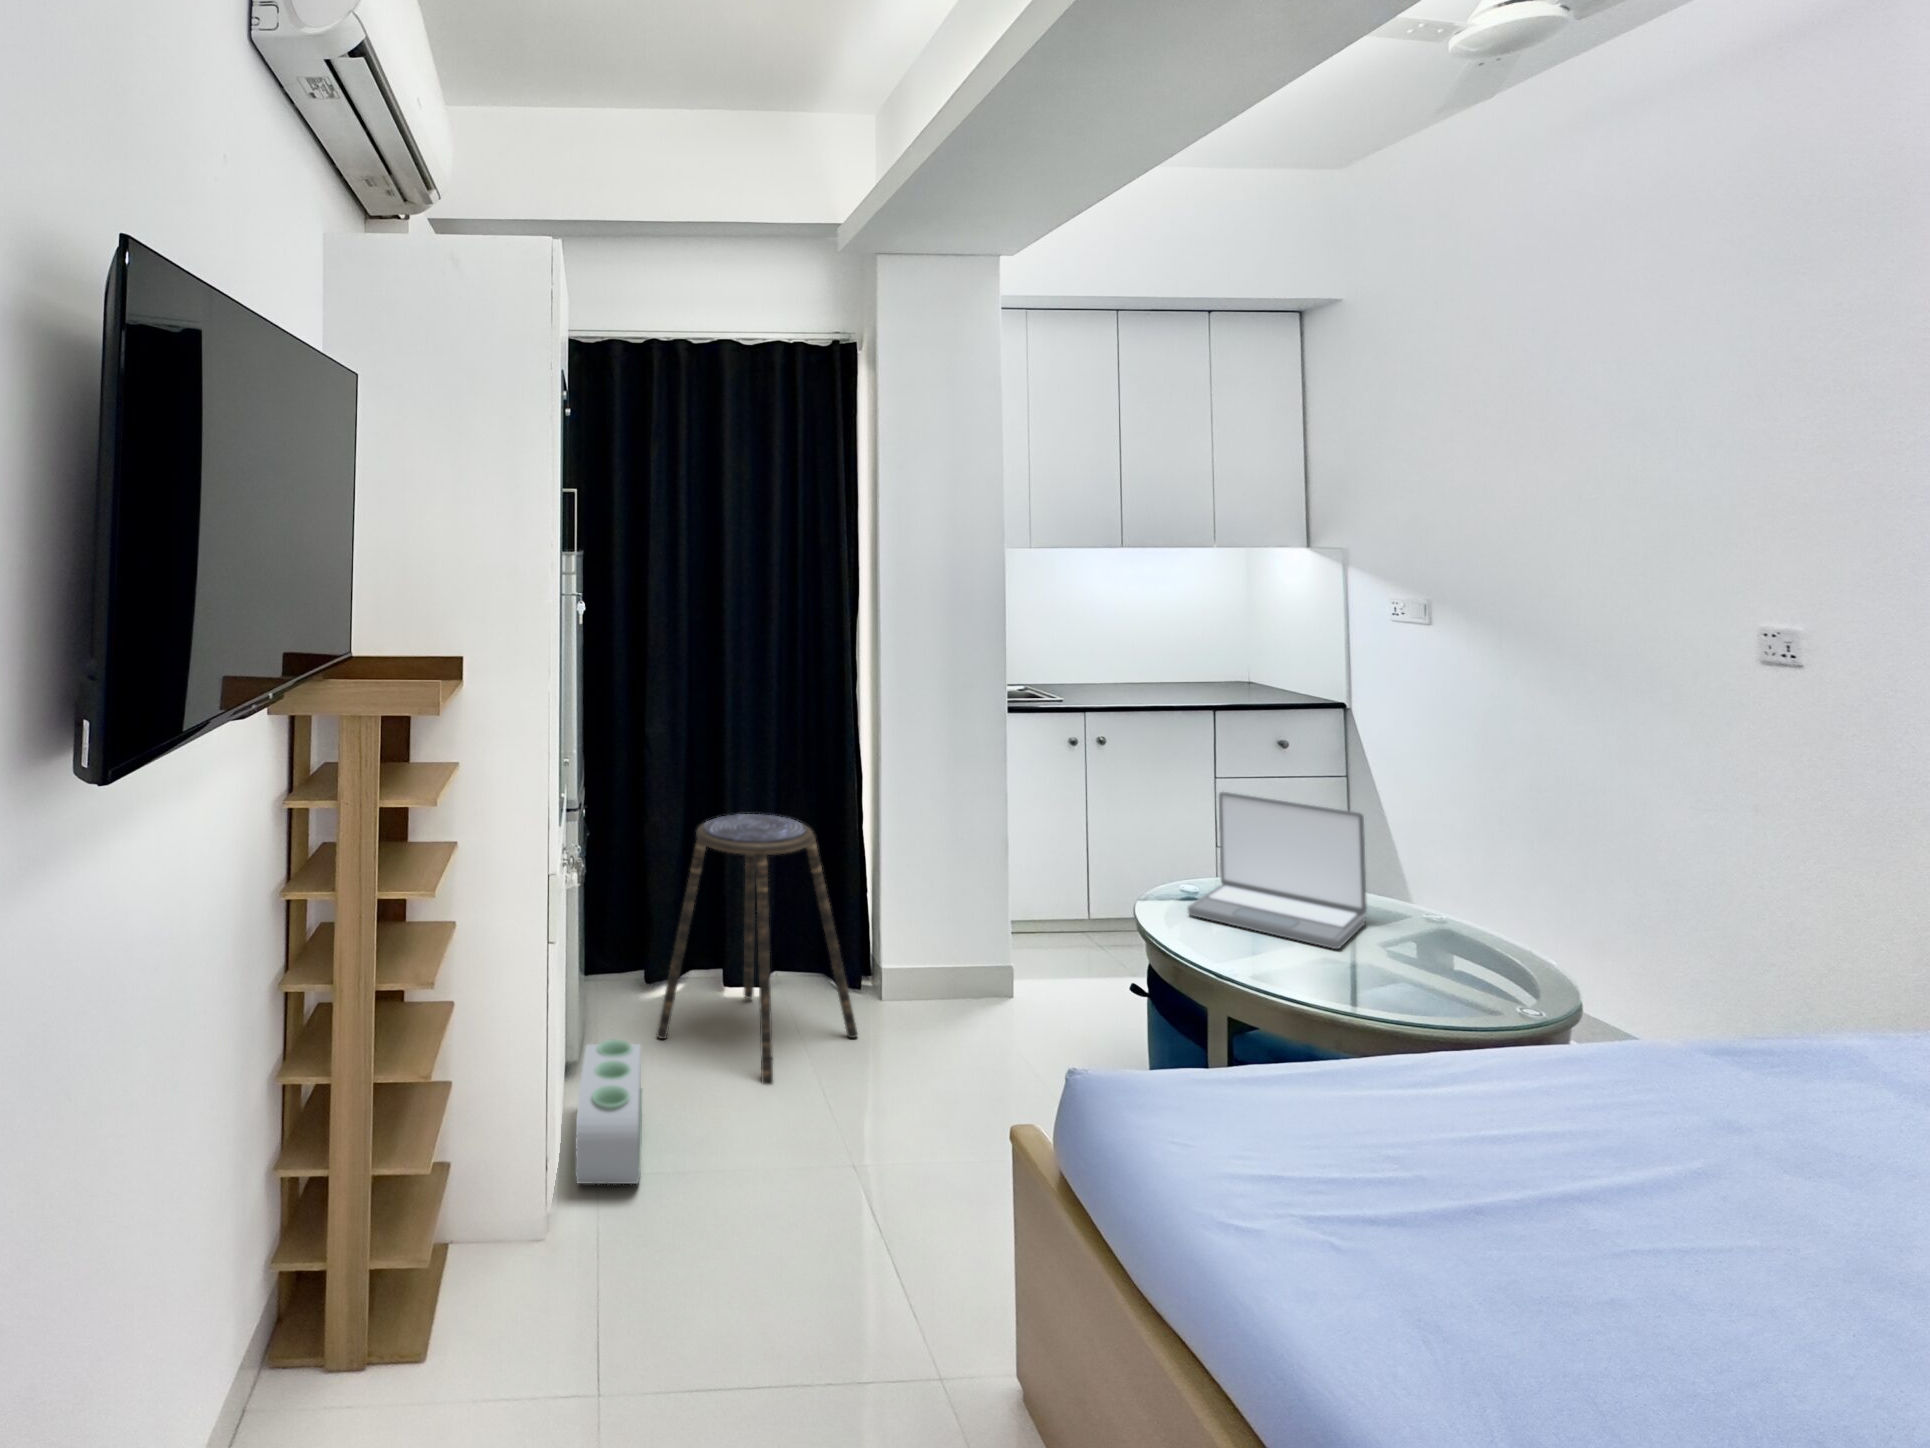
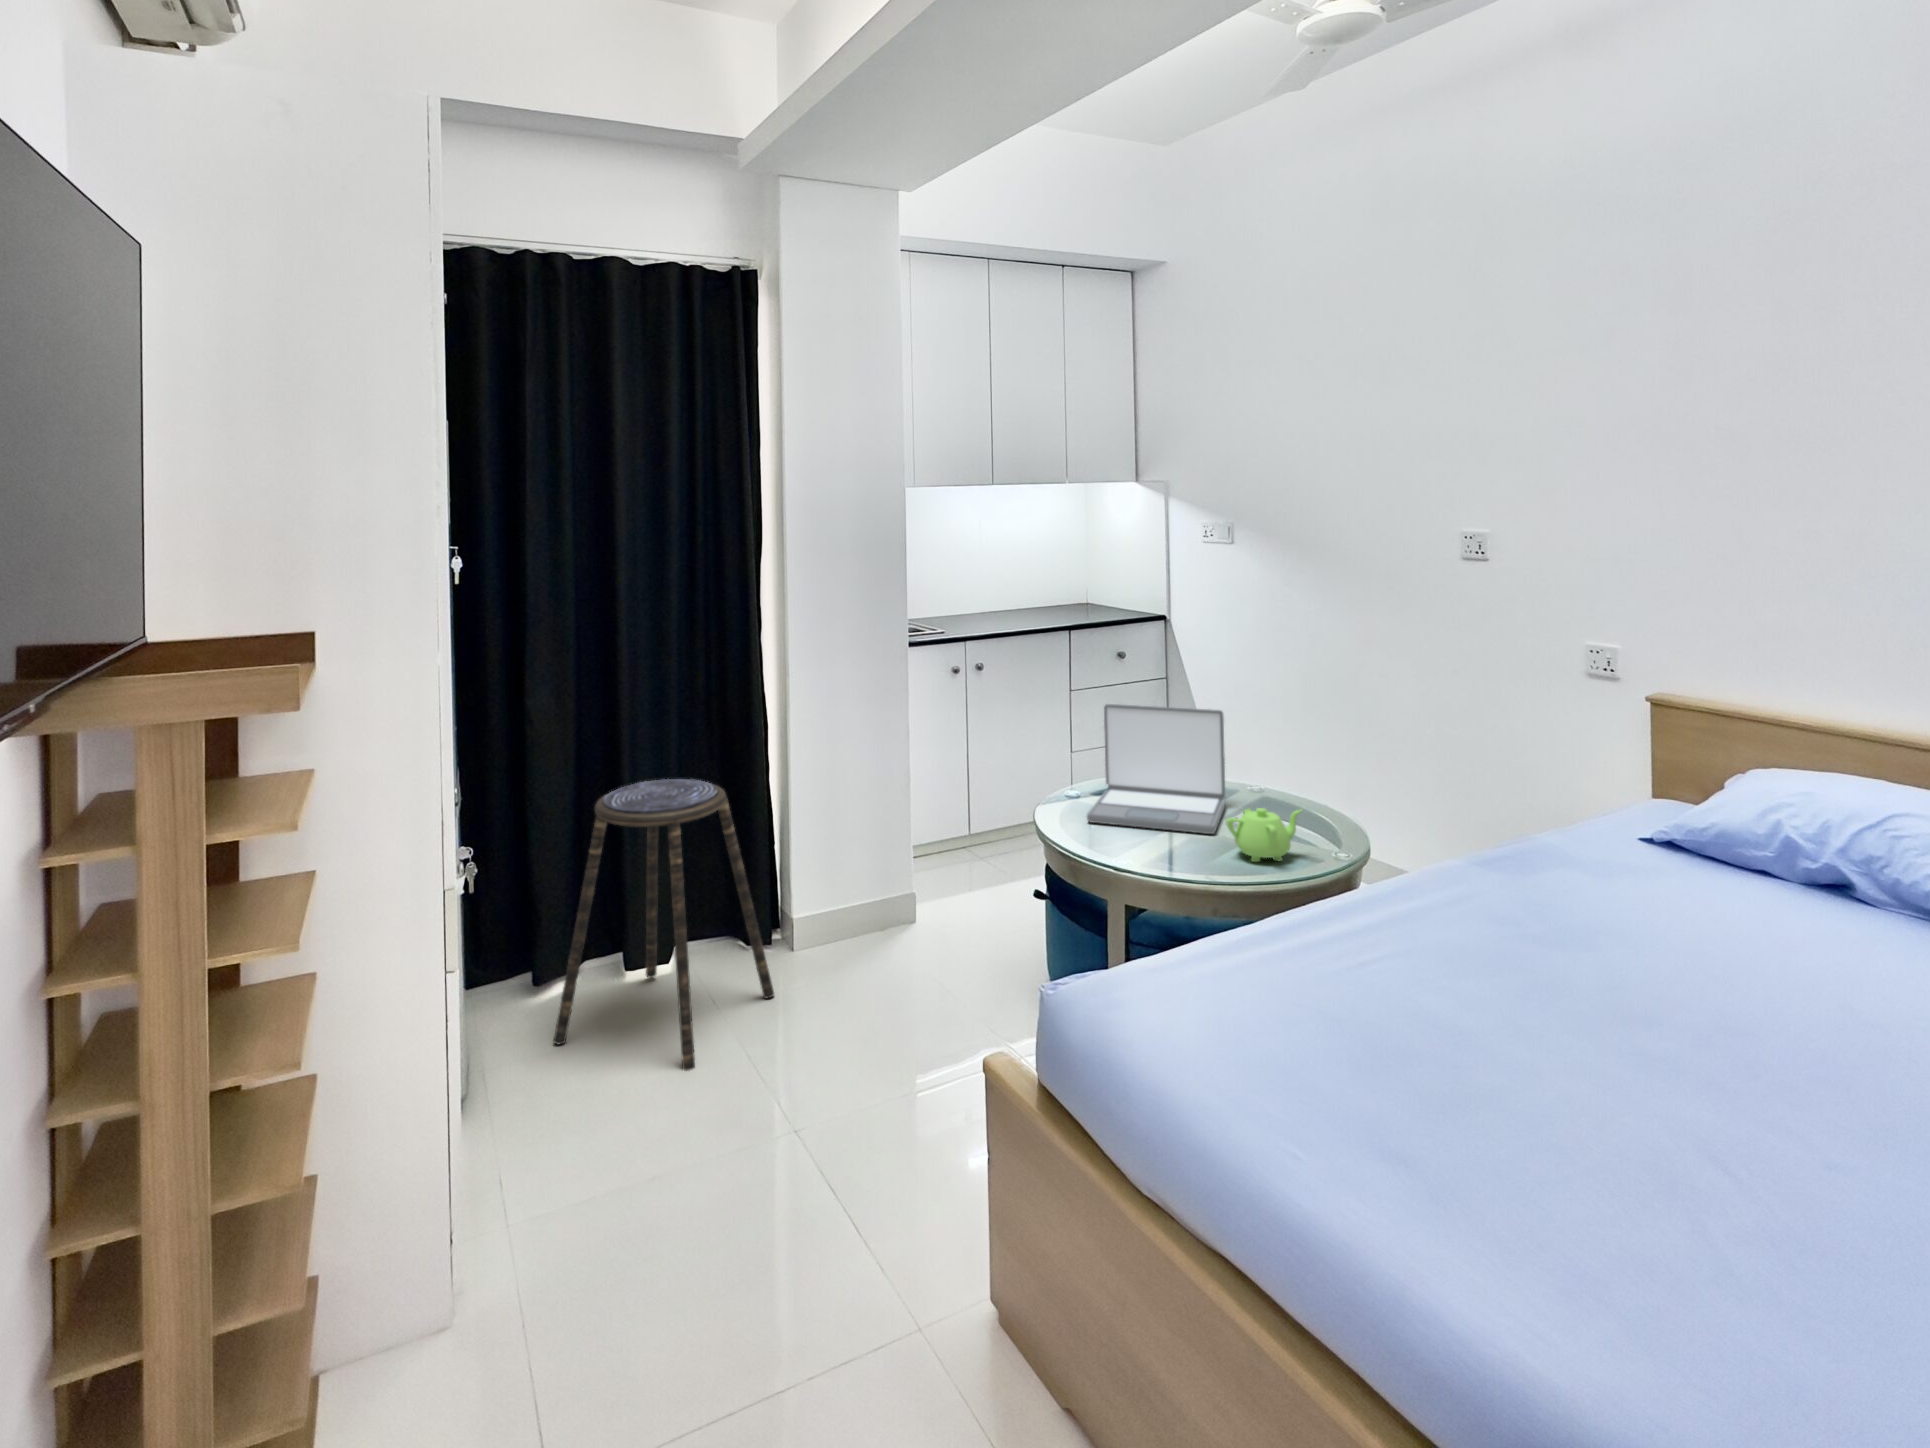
teapot: none [1343,926,1445,990] -> present [1226,808,1301,862]
air purifier: present [575,1039,642,1184] -> none [480,1061,565,1249]

